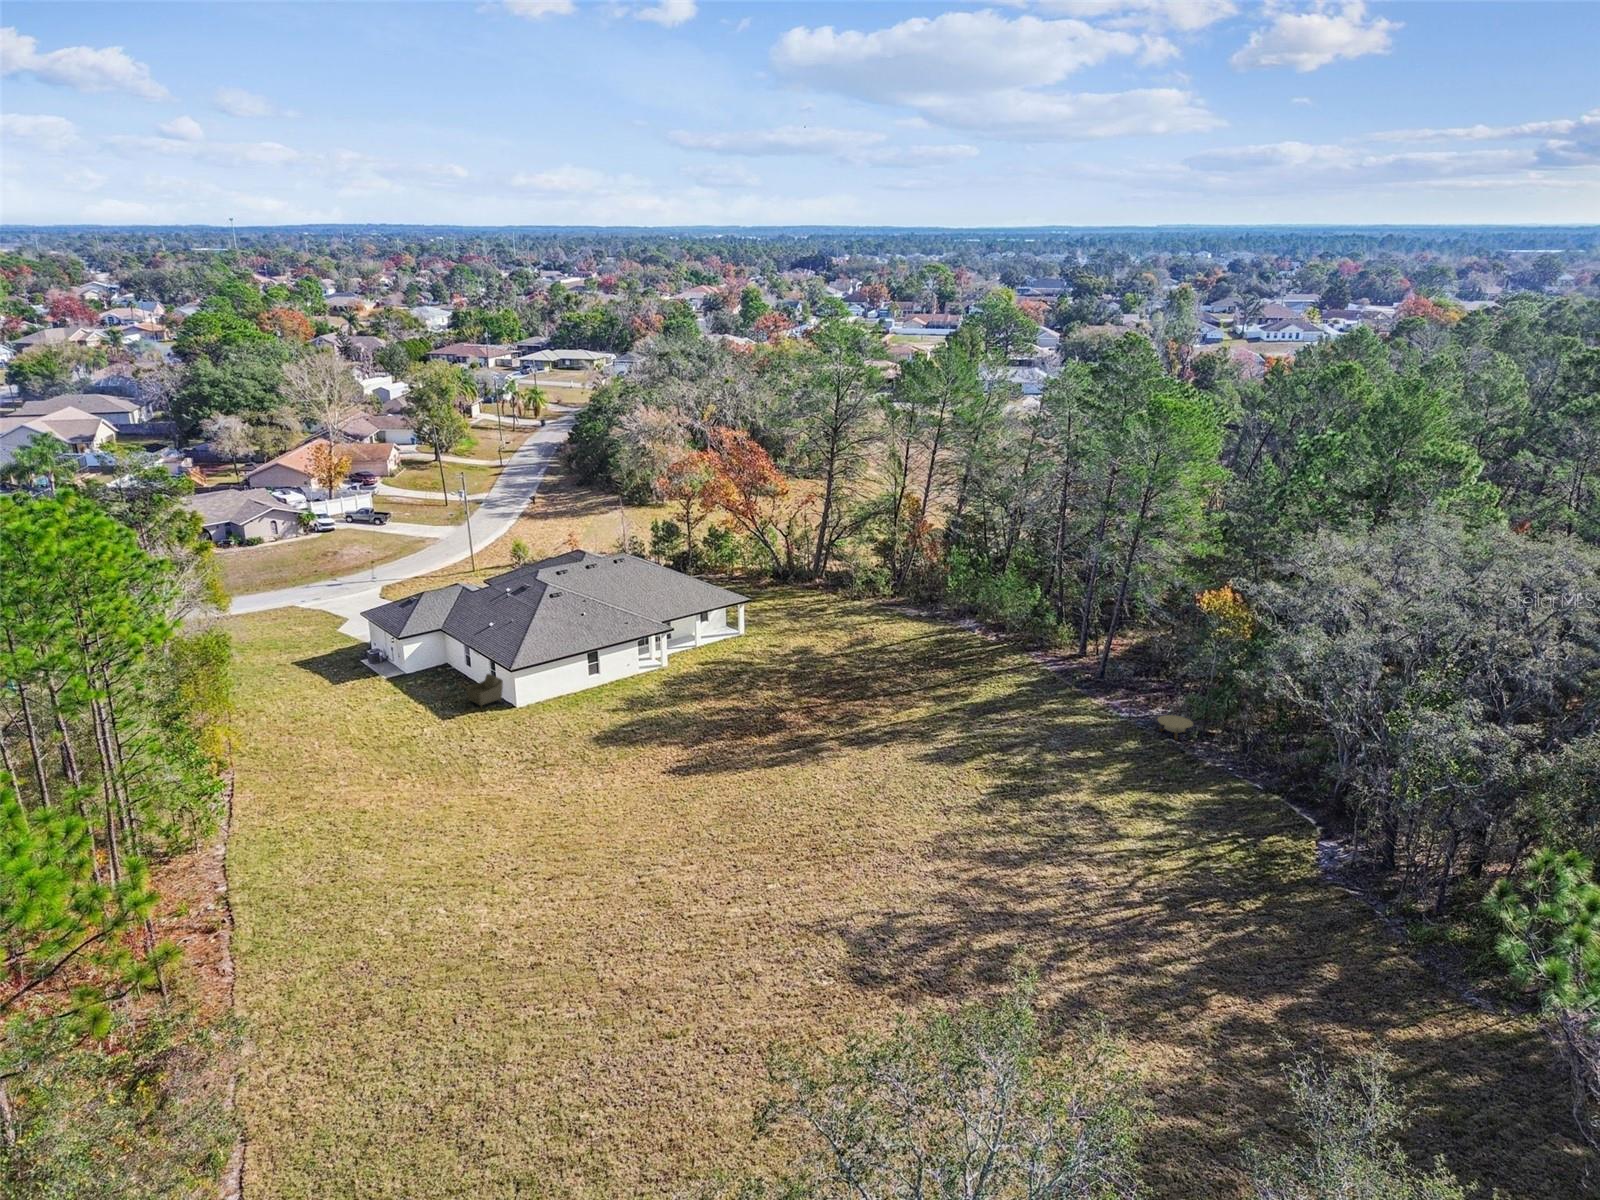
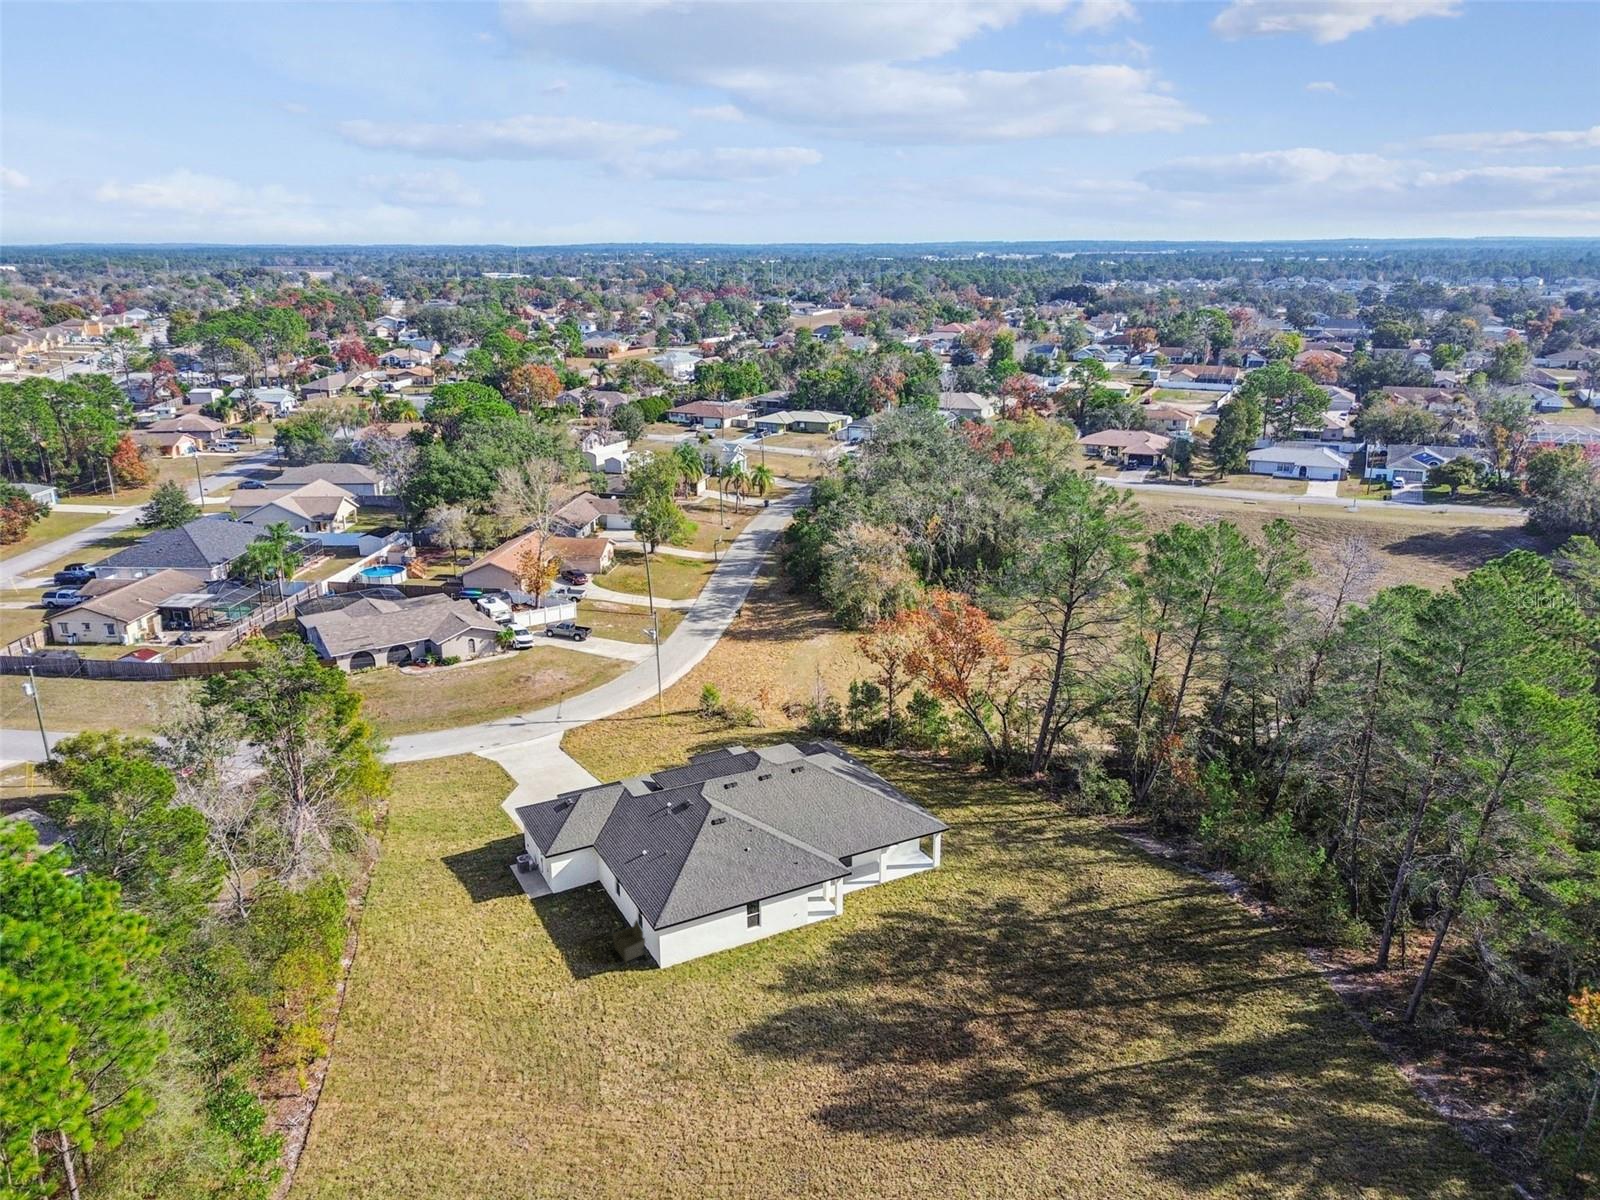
round table: present [1158,715,1193,740] -> none [1492,1132,1550,1182]

